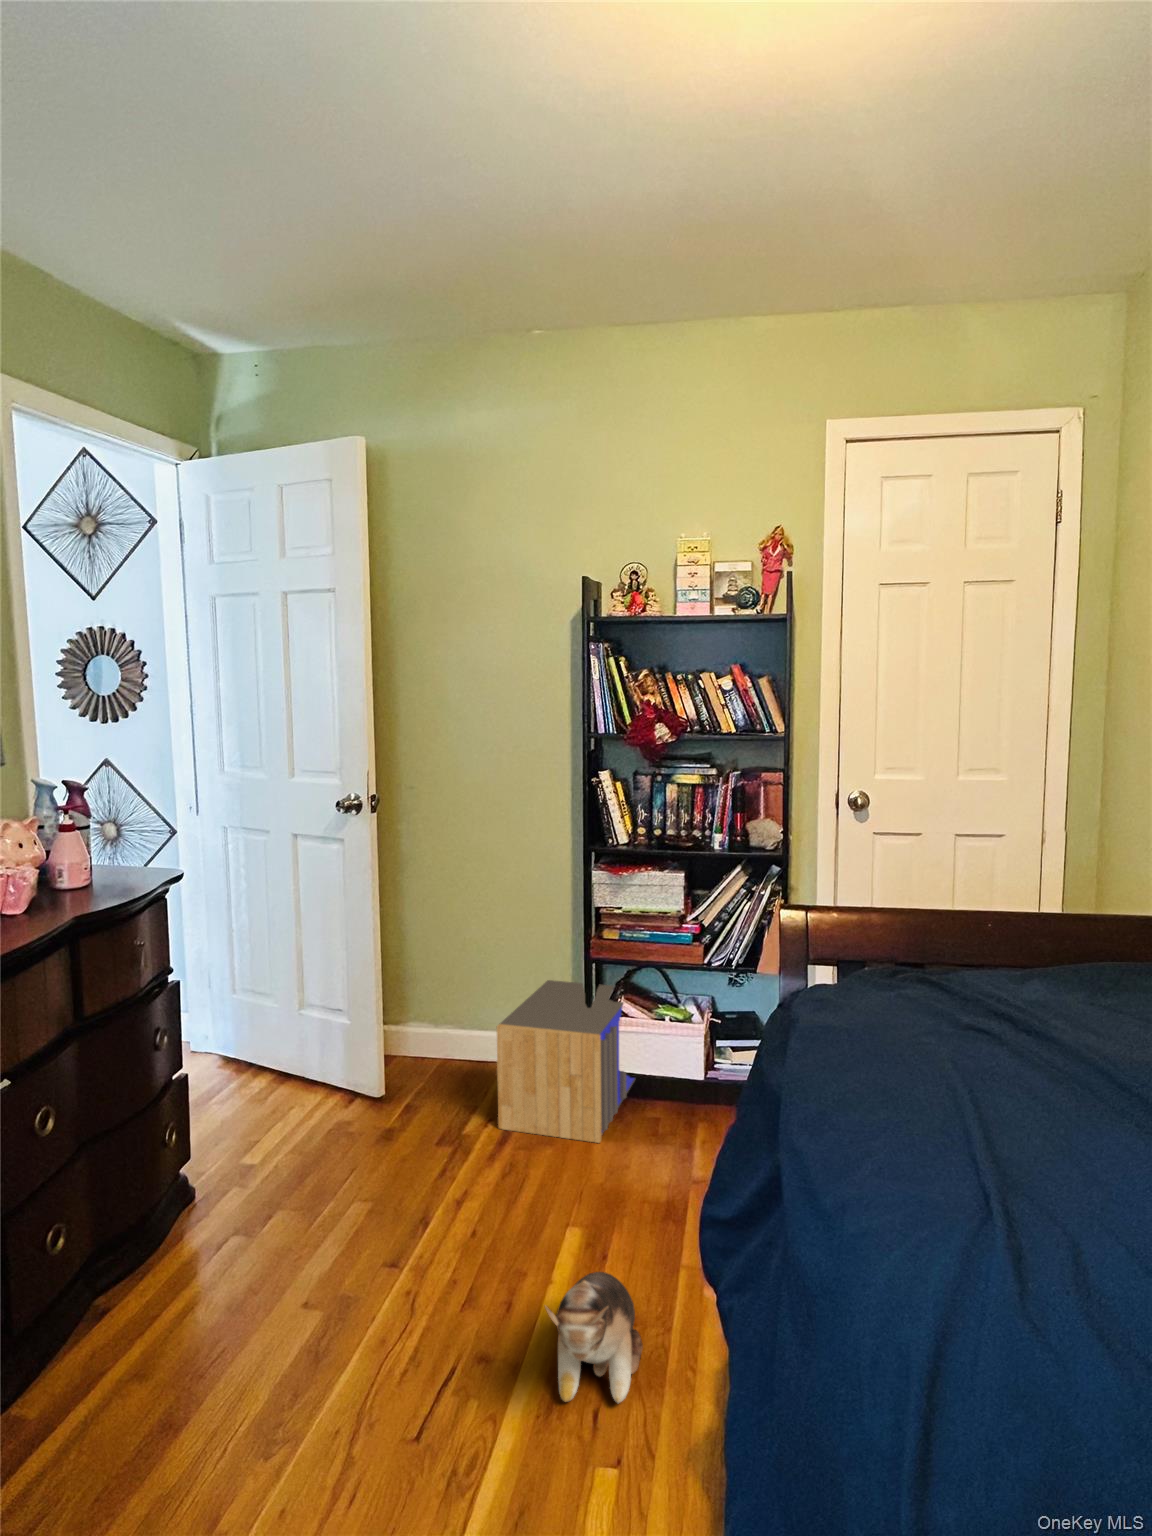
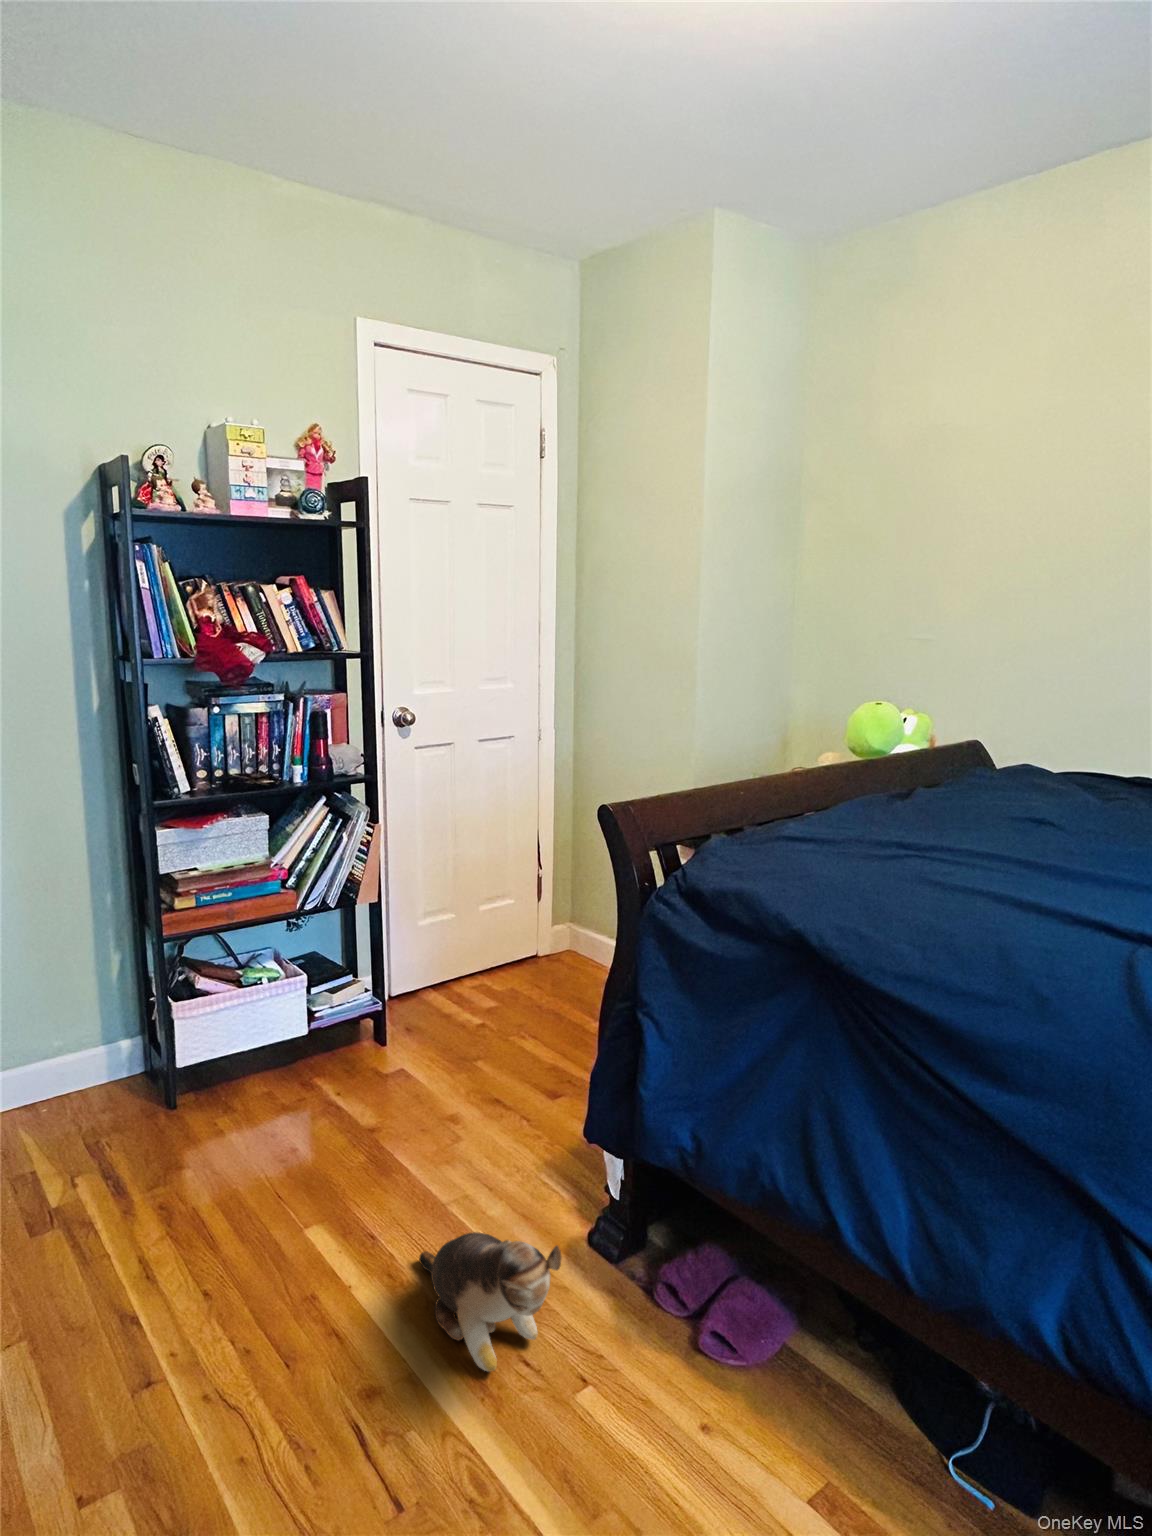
nightstand: present [497,980,635,1143] -> none [66,960,237,1182]

